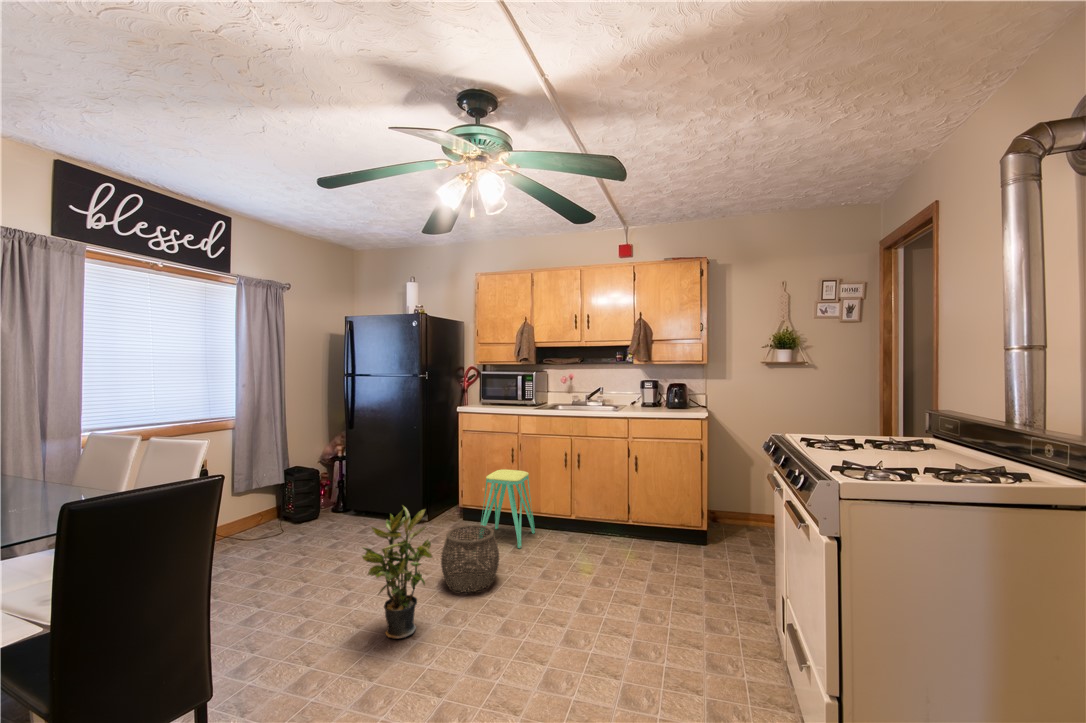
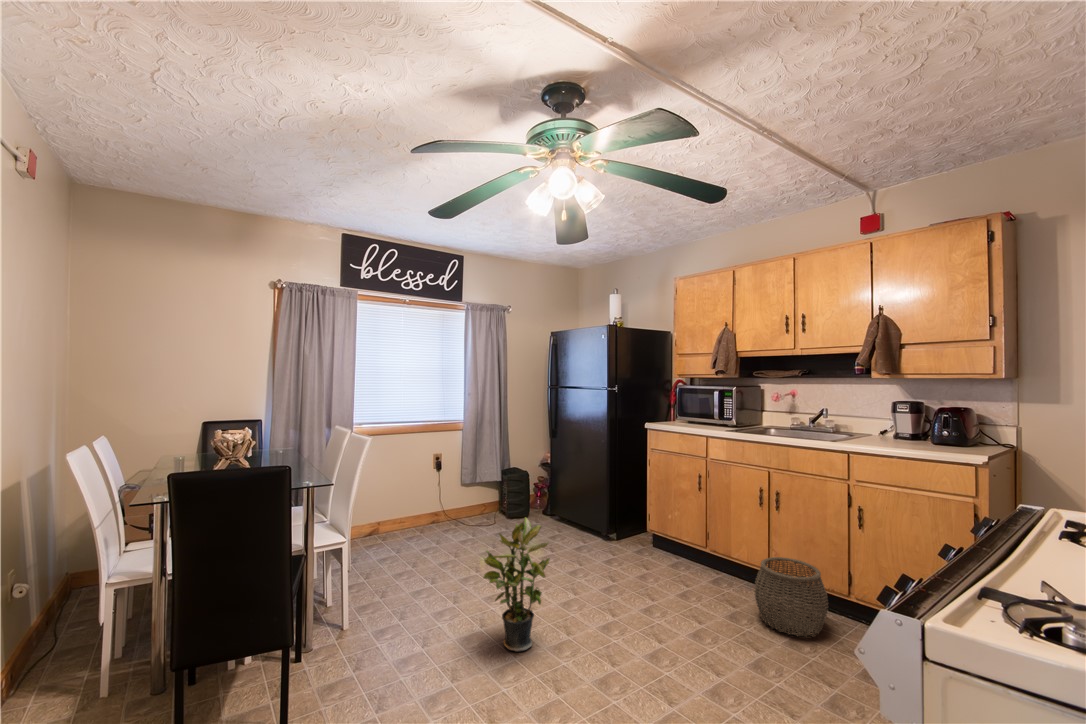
stool: present [480,469,535,548] -> none [651,498,723,595]
woven basket: present [441,525,499,592] -> present [754,557,828,637]

